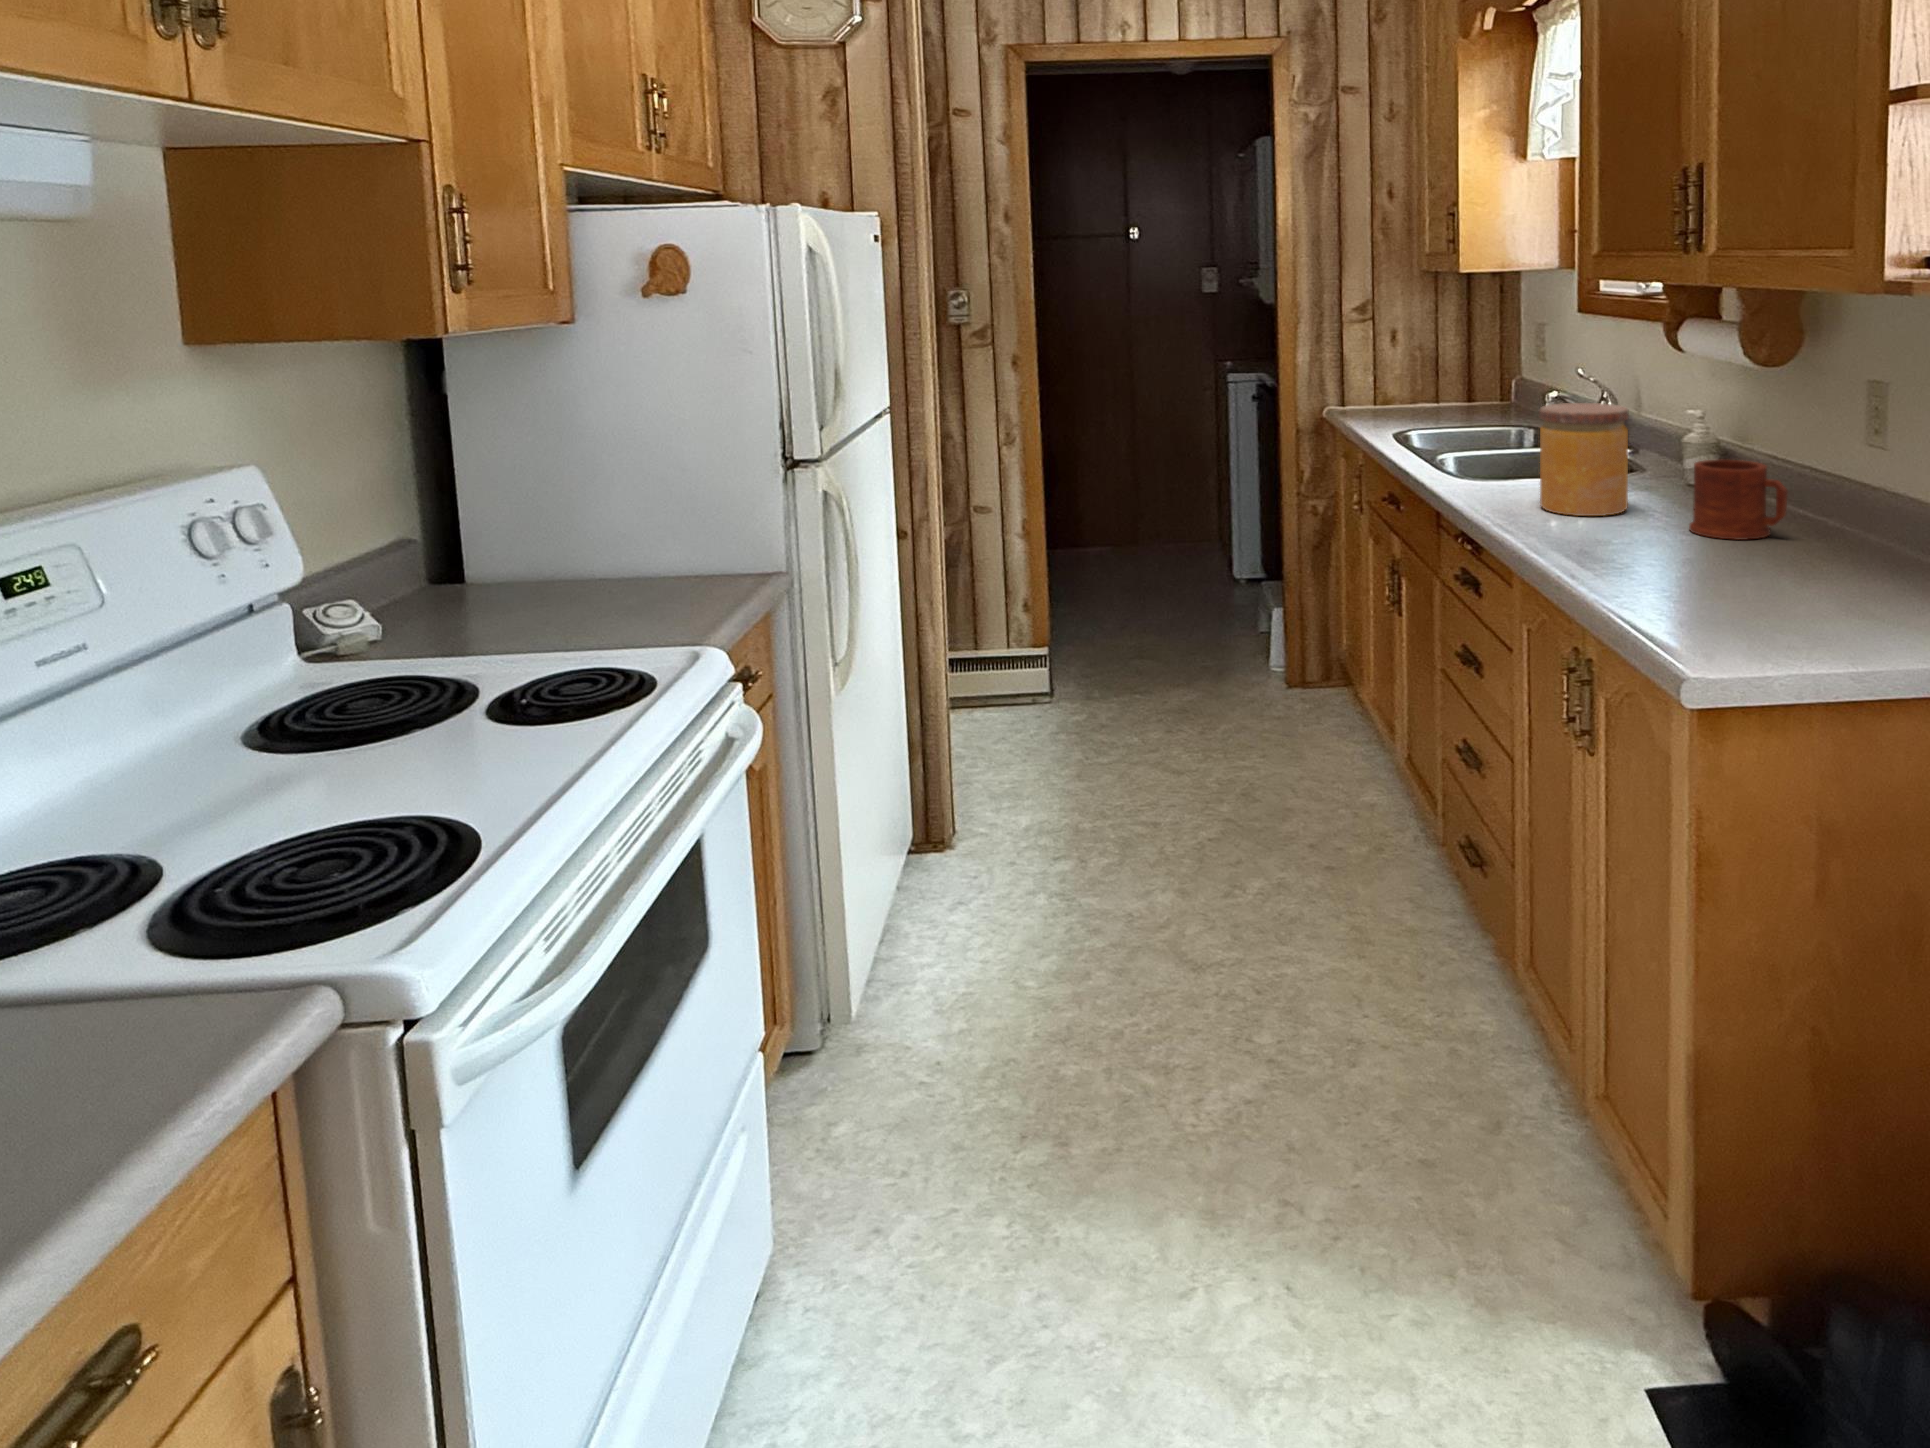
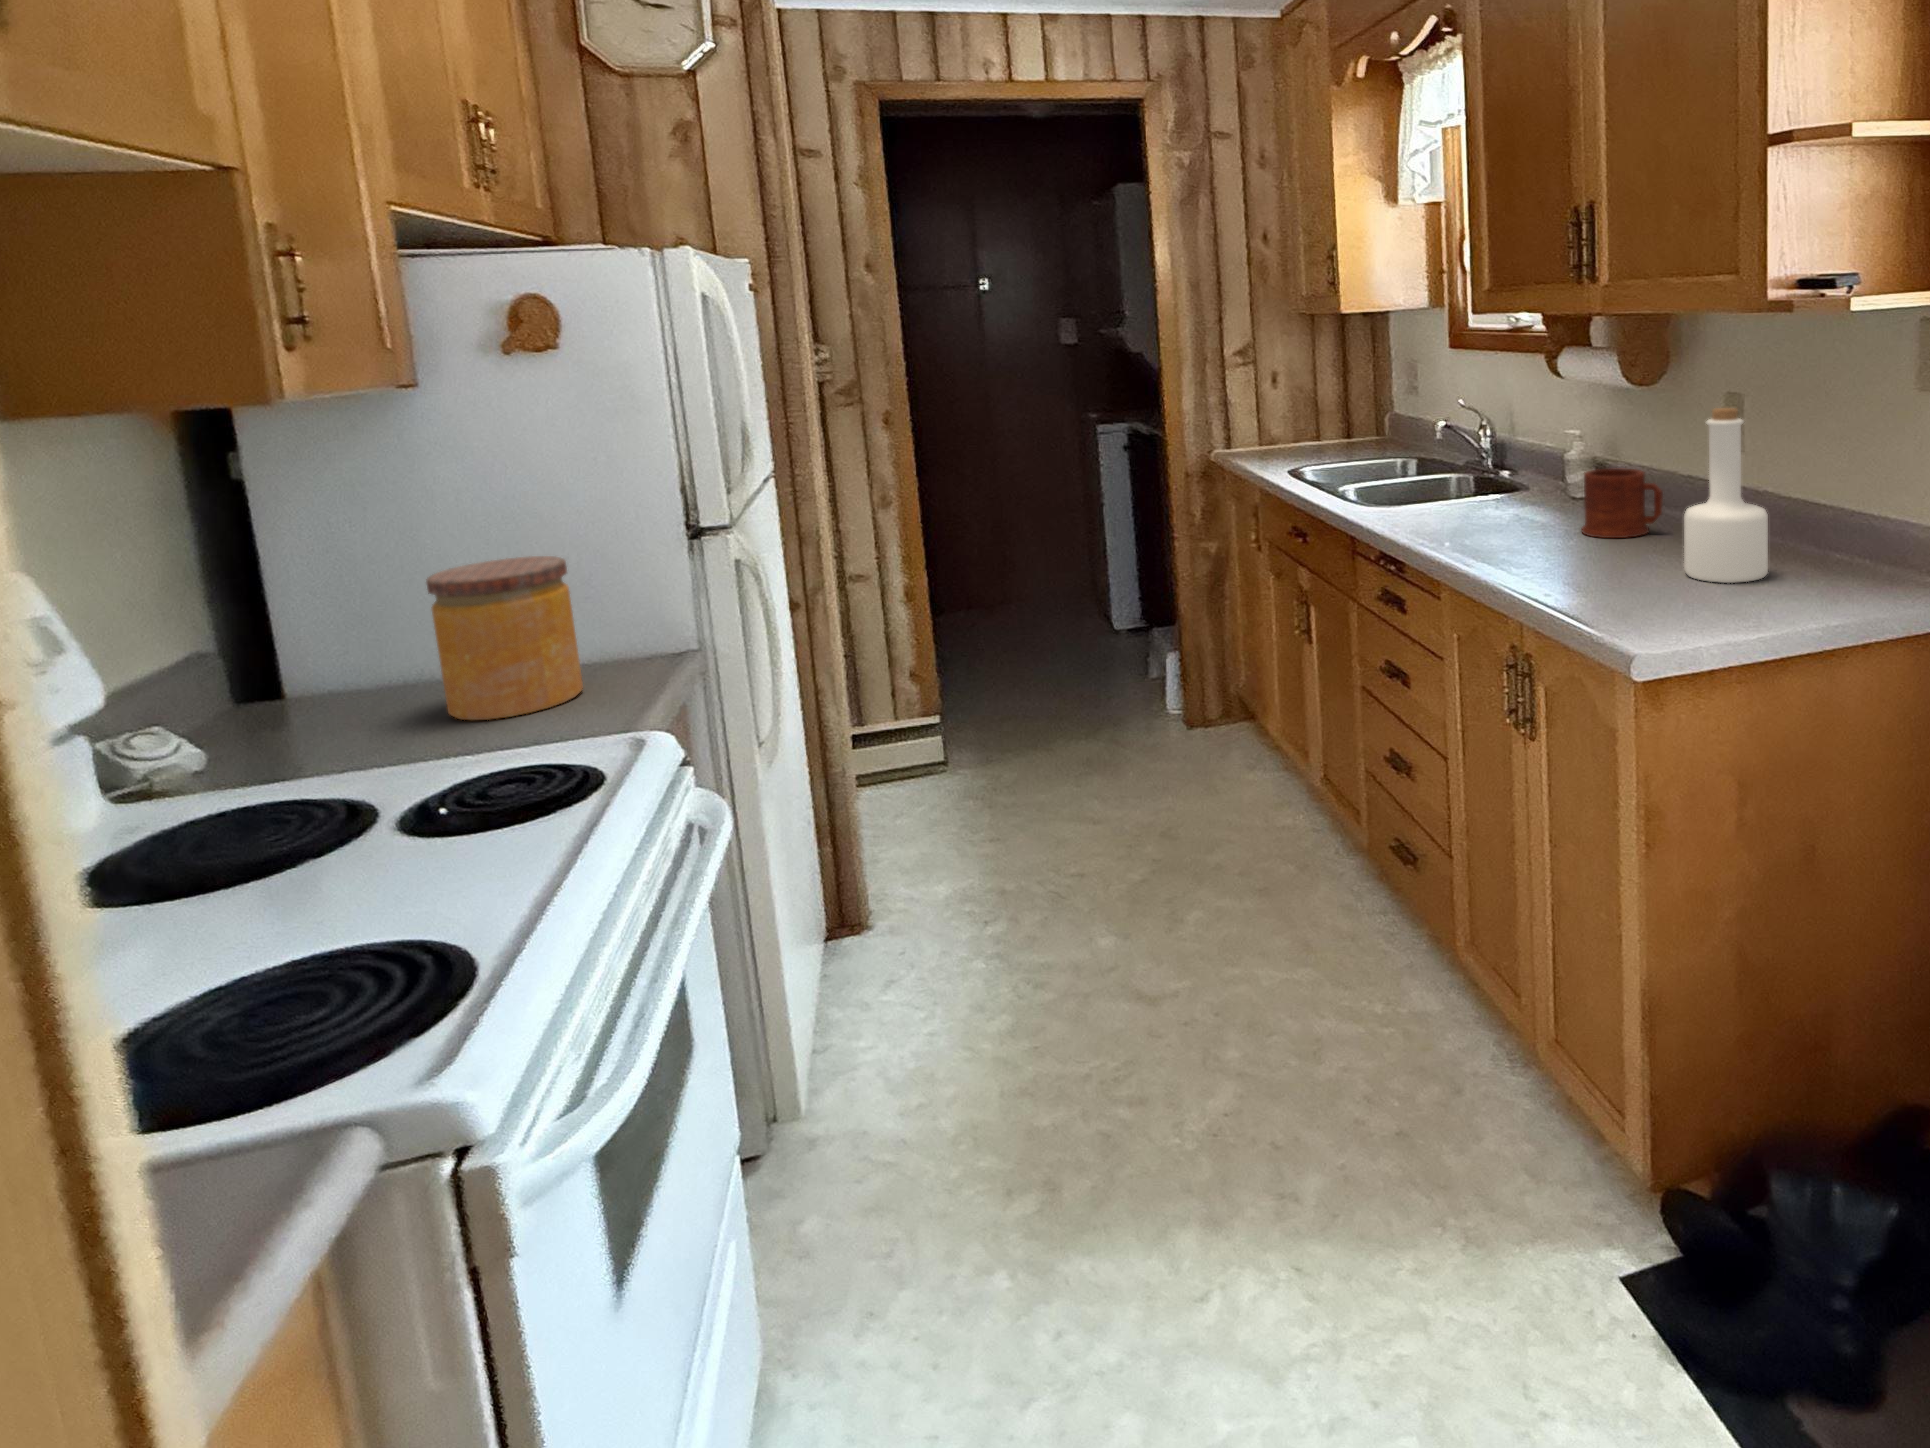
bottle: none [1790,401,1896,605] -> present [1684,408,1768,583]
jar: present [1540,403,1629,516] -> present [426,556,583,720]

